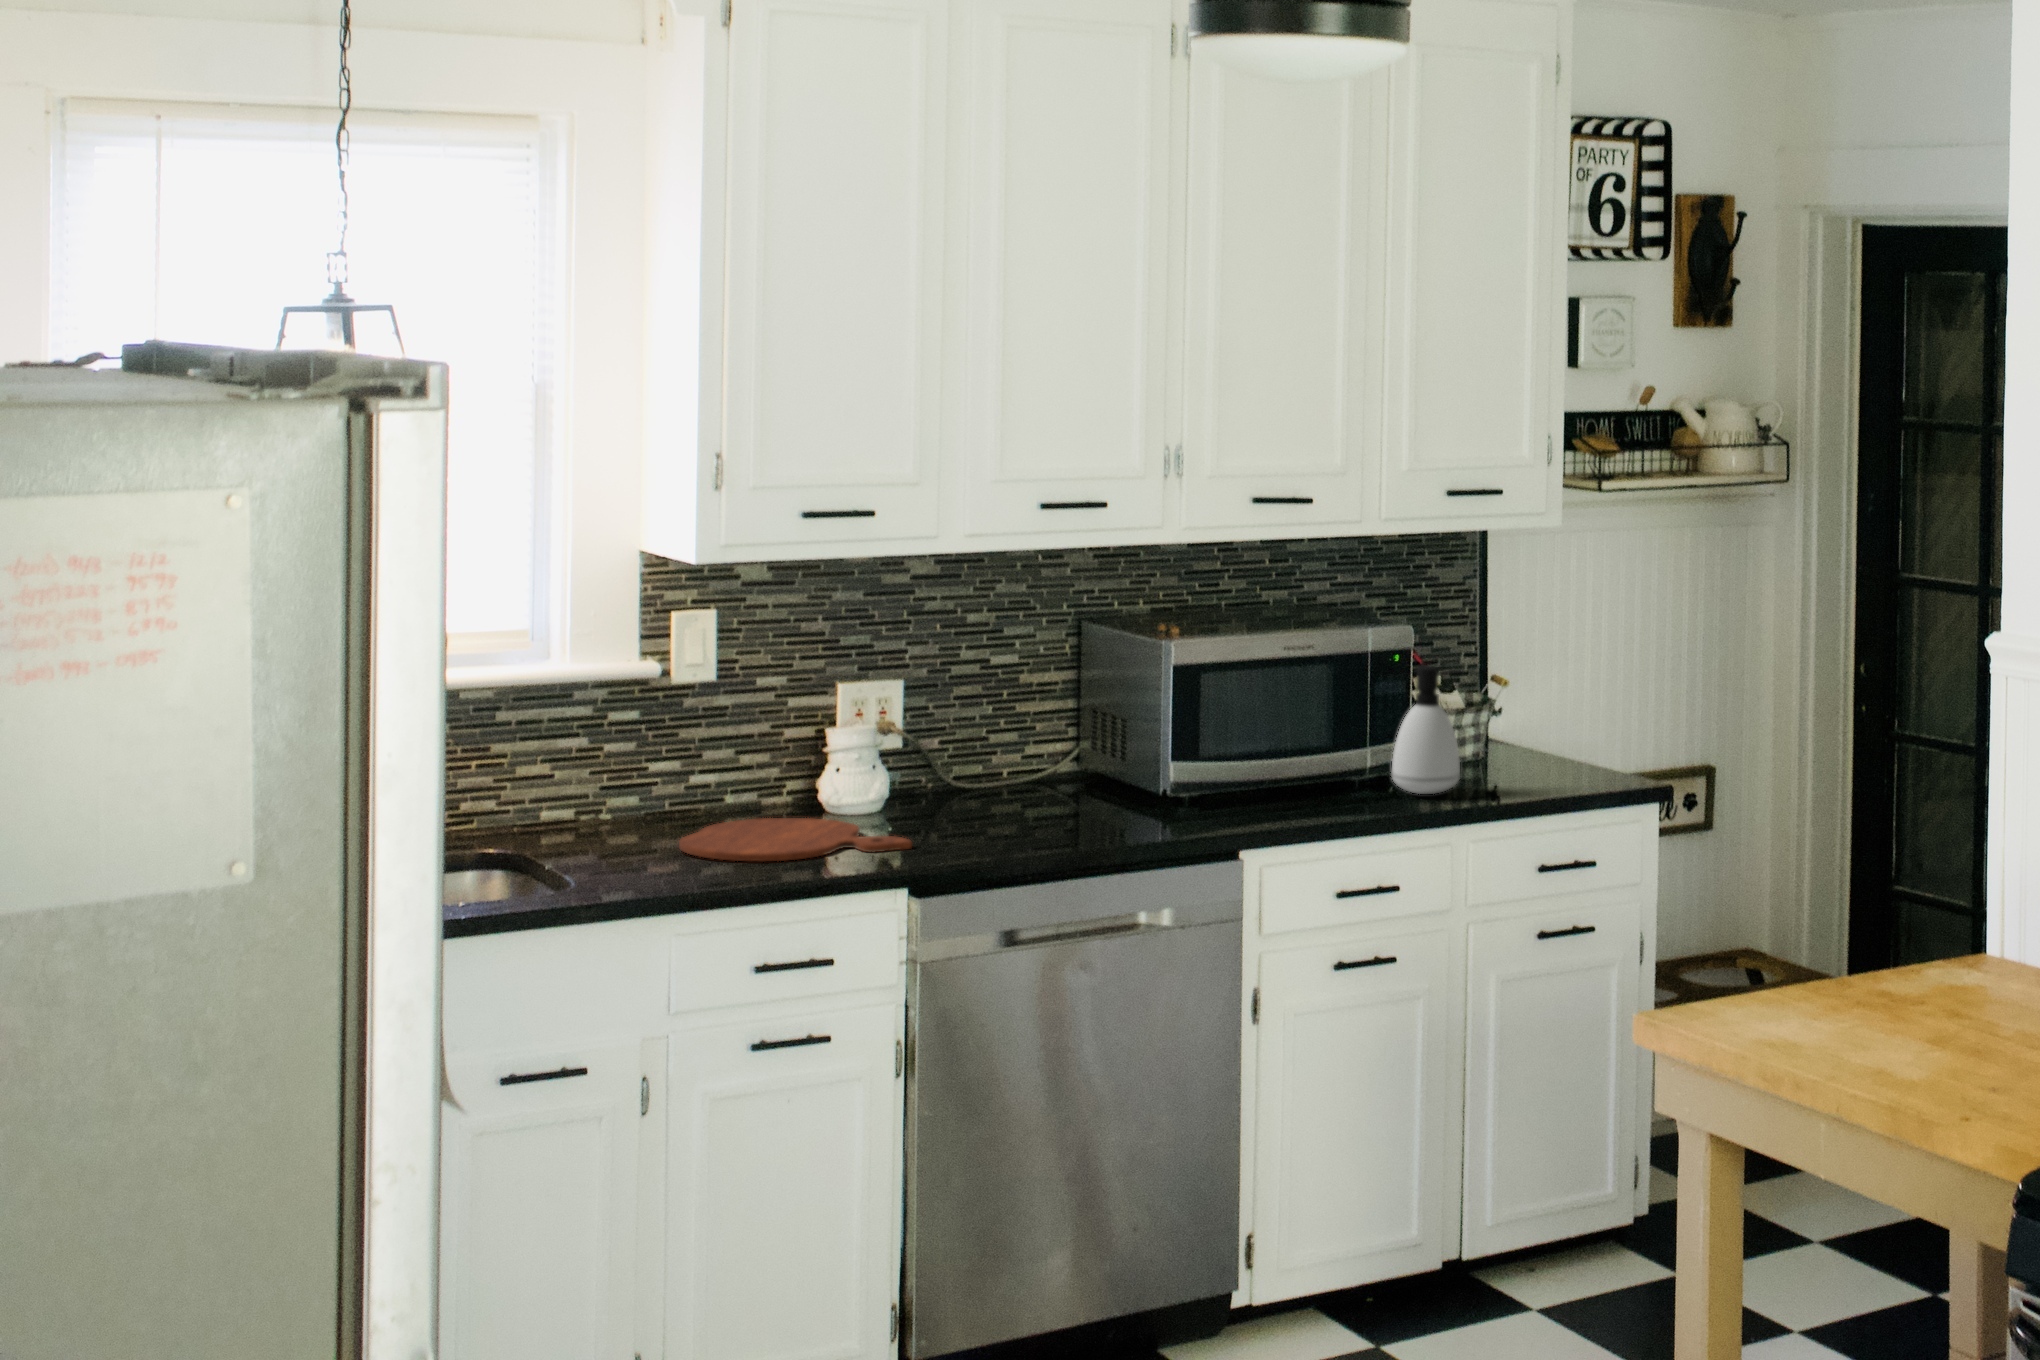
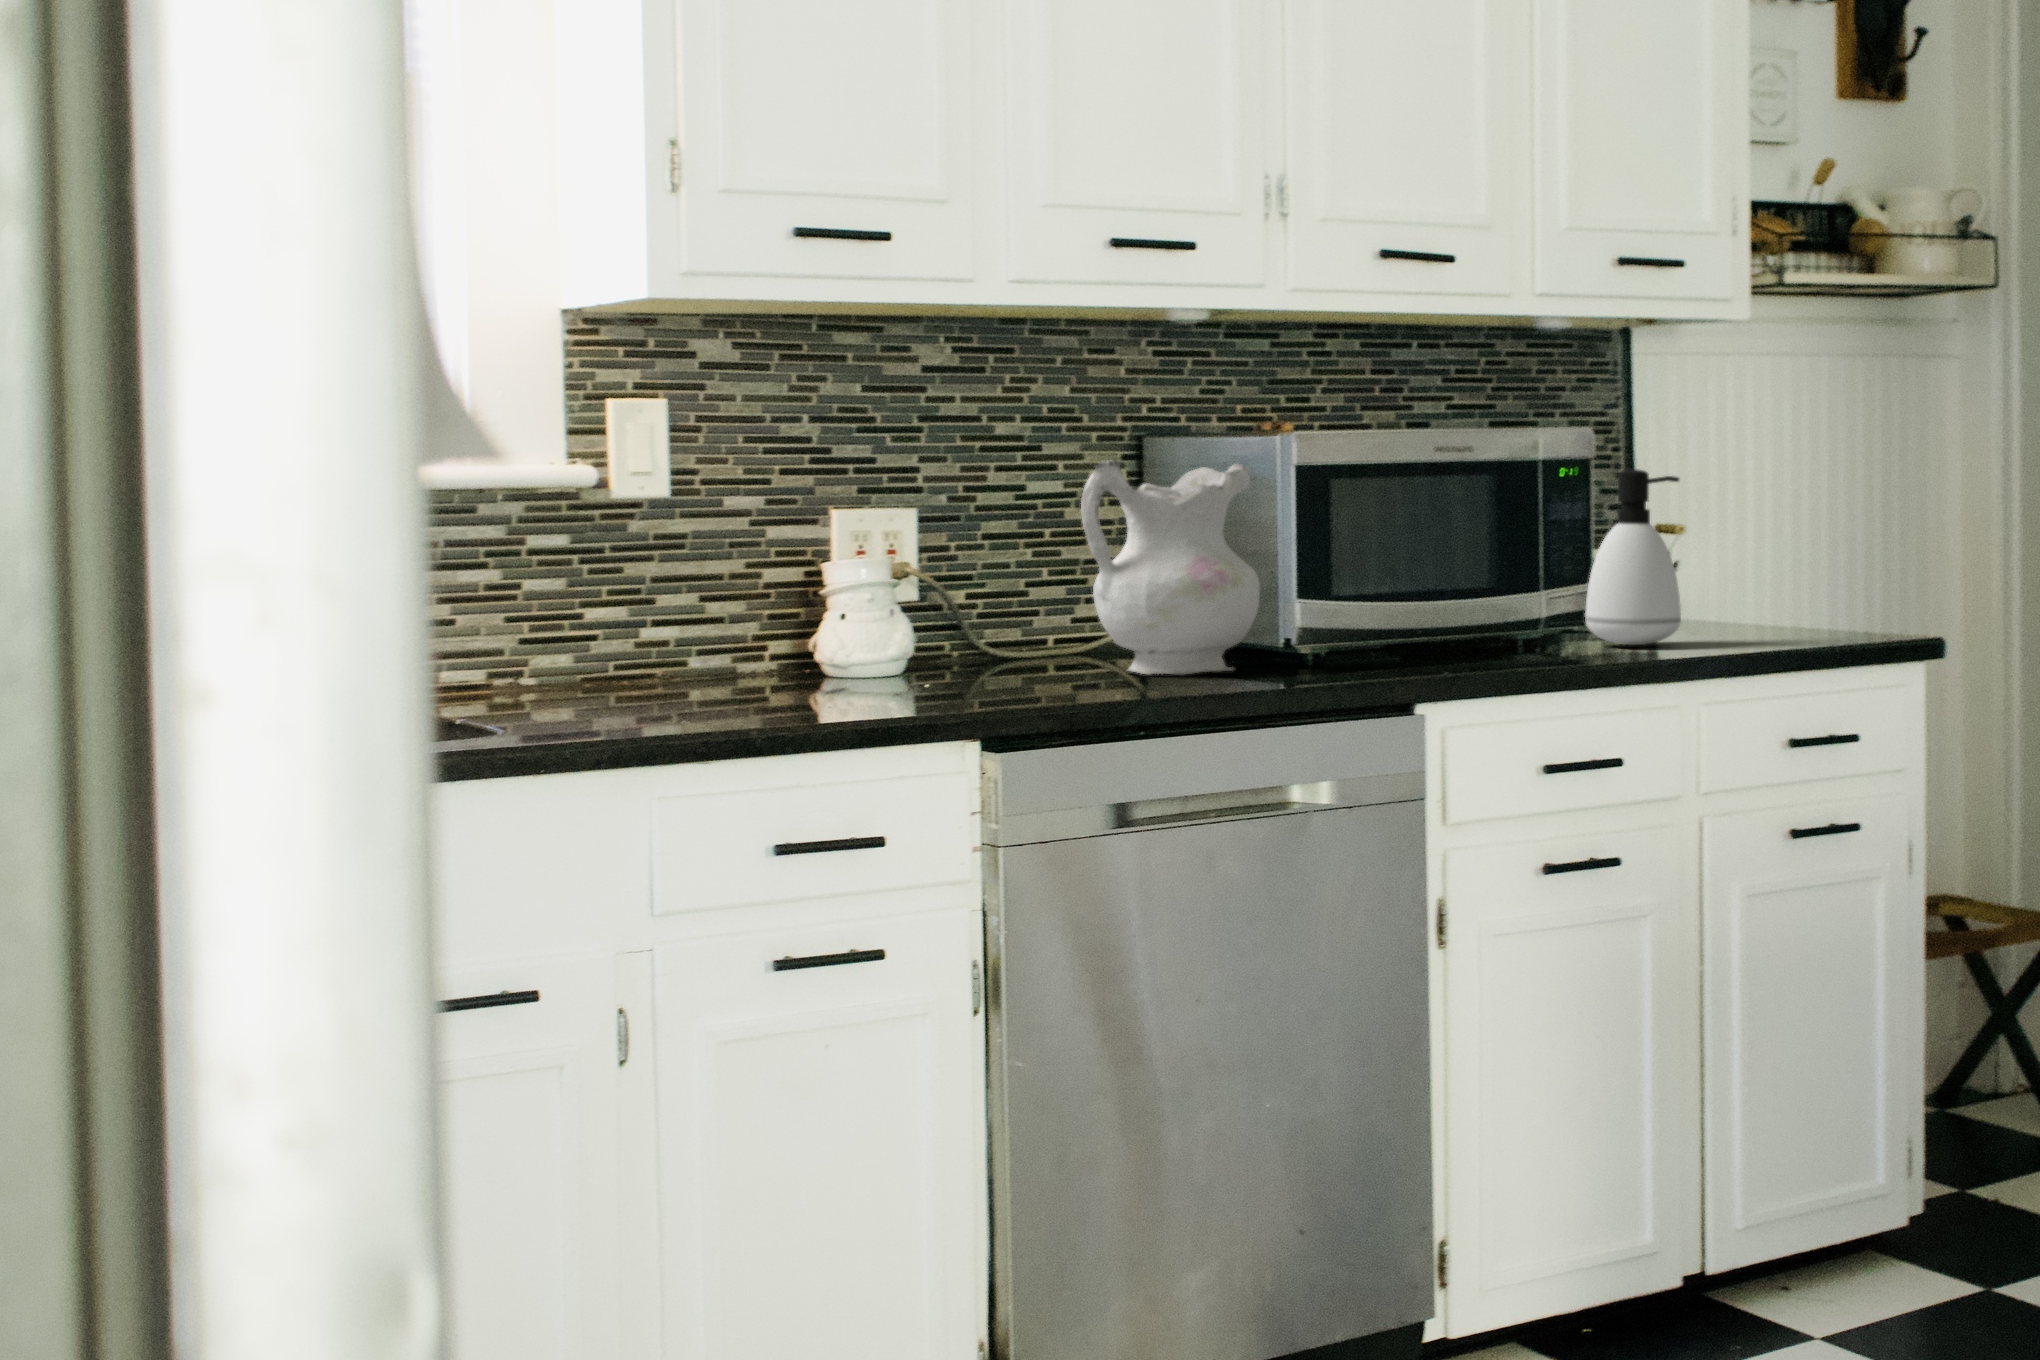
ceramic pitcher: none [1006,668,1137,825] -> present [1081,460,1260,675]
cutting board: present [679,818,912,861] -> none [640,672,971,709]

